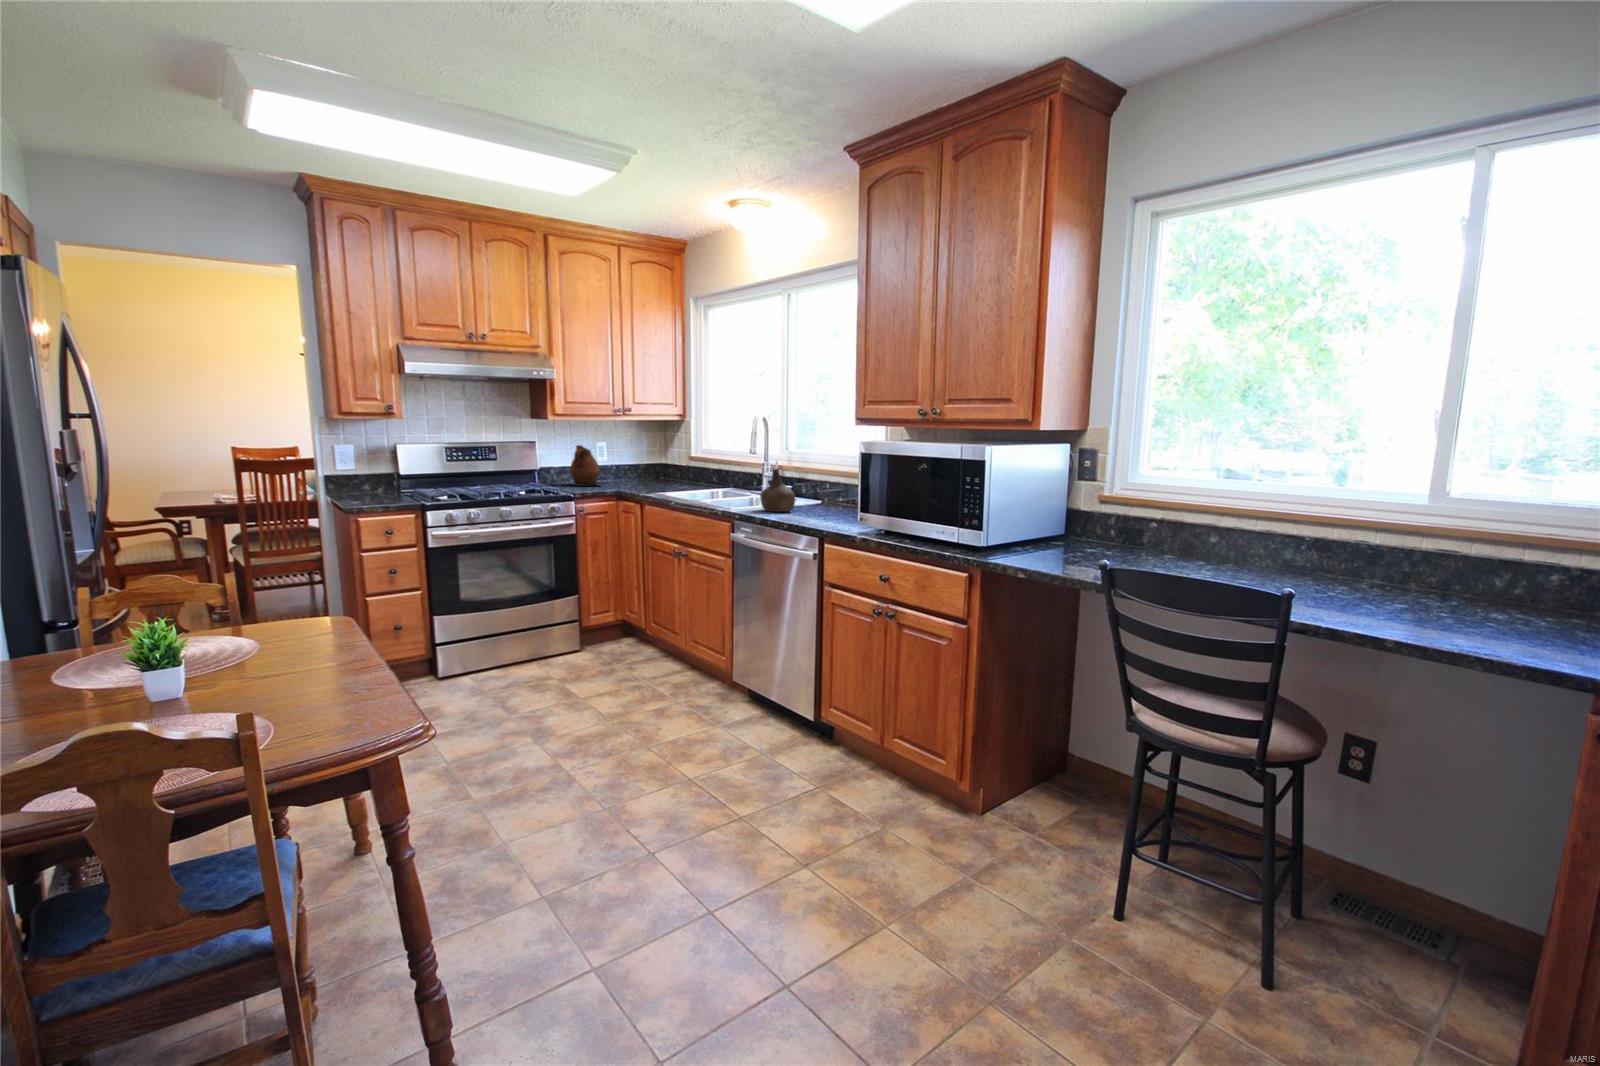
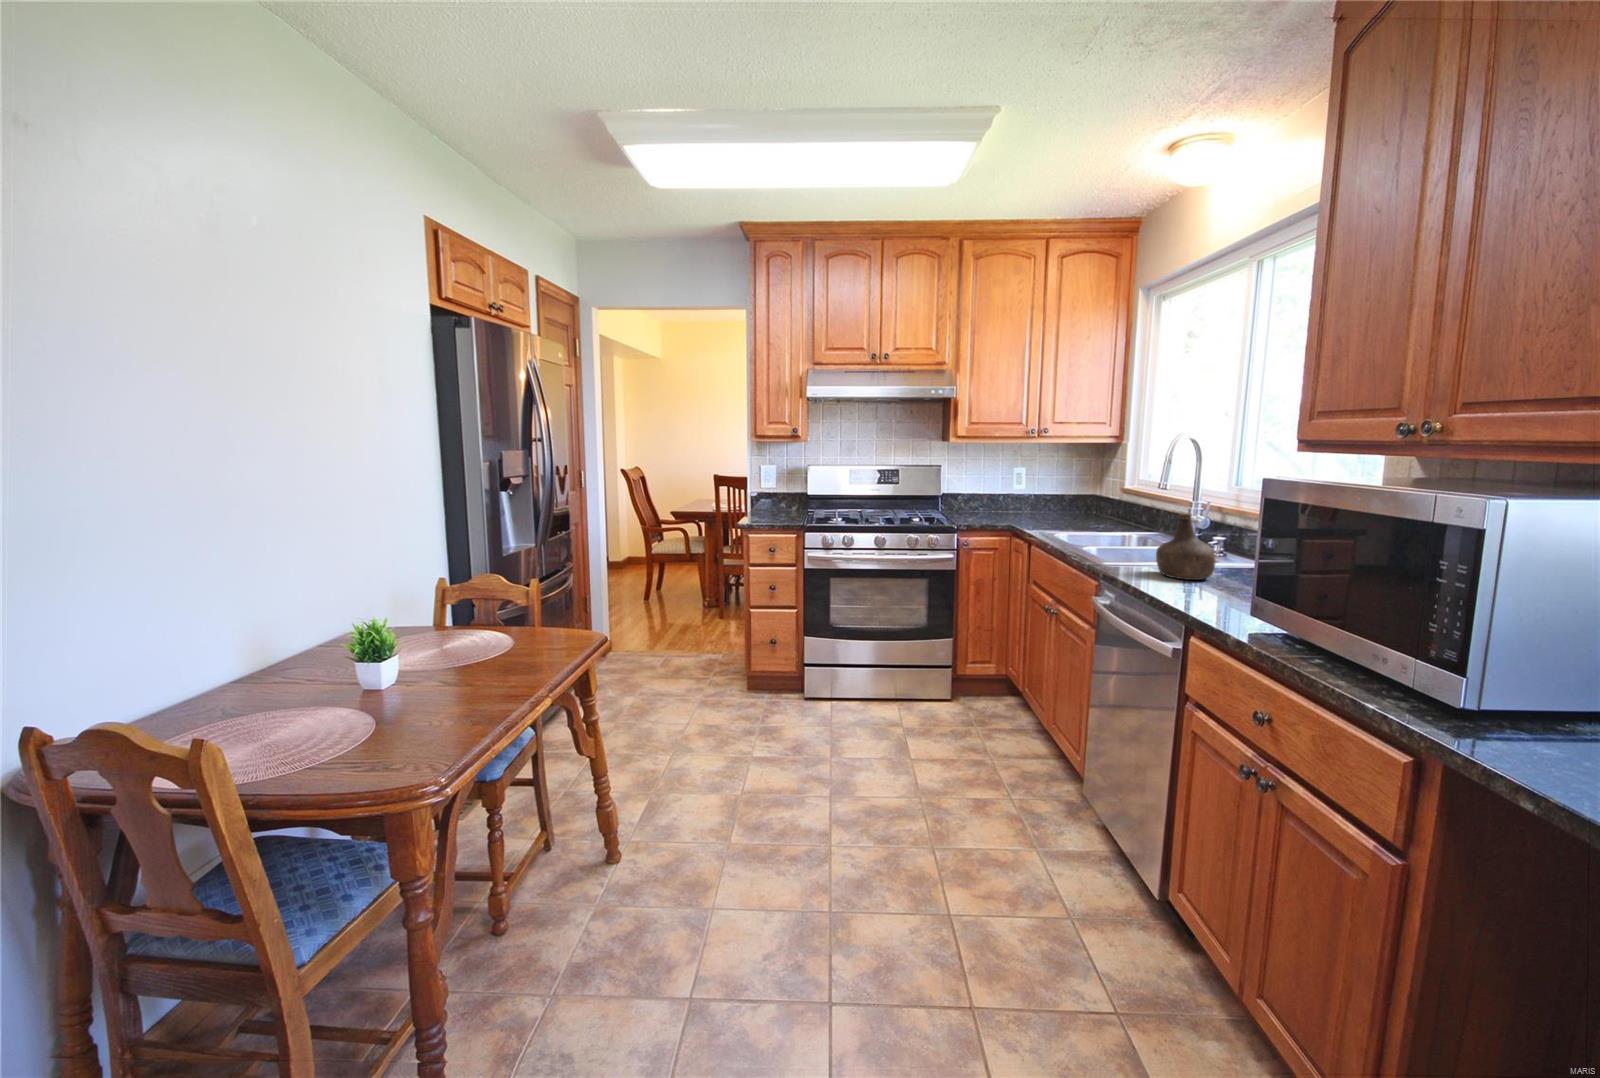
ceramic pitcher: present [570,445,601,486] -> none [971,470,1012,516]

